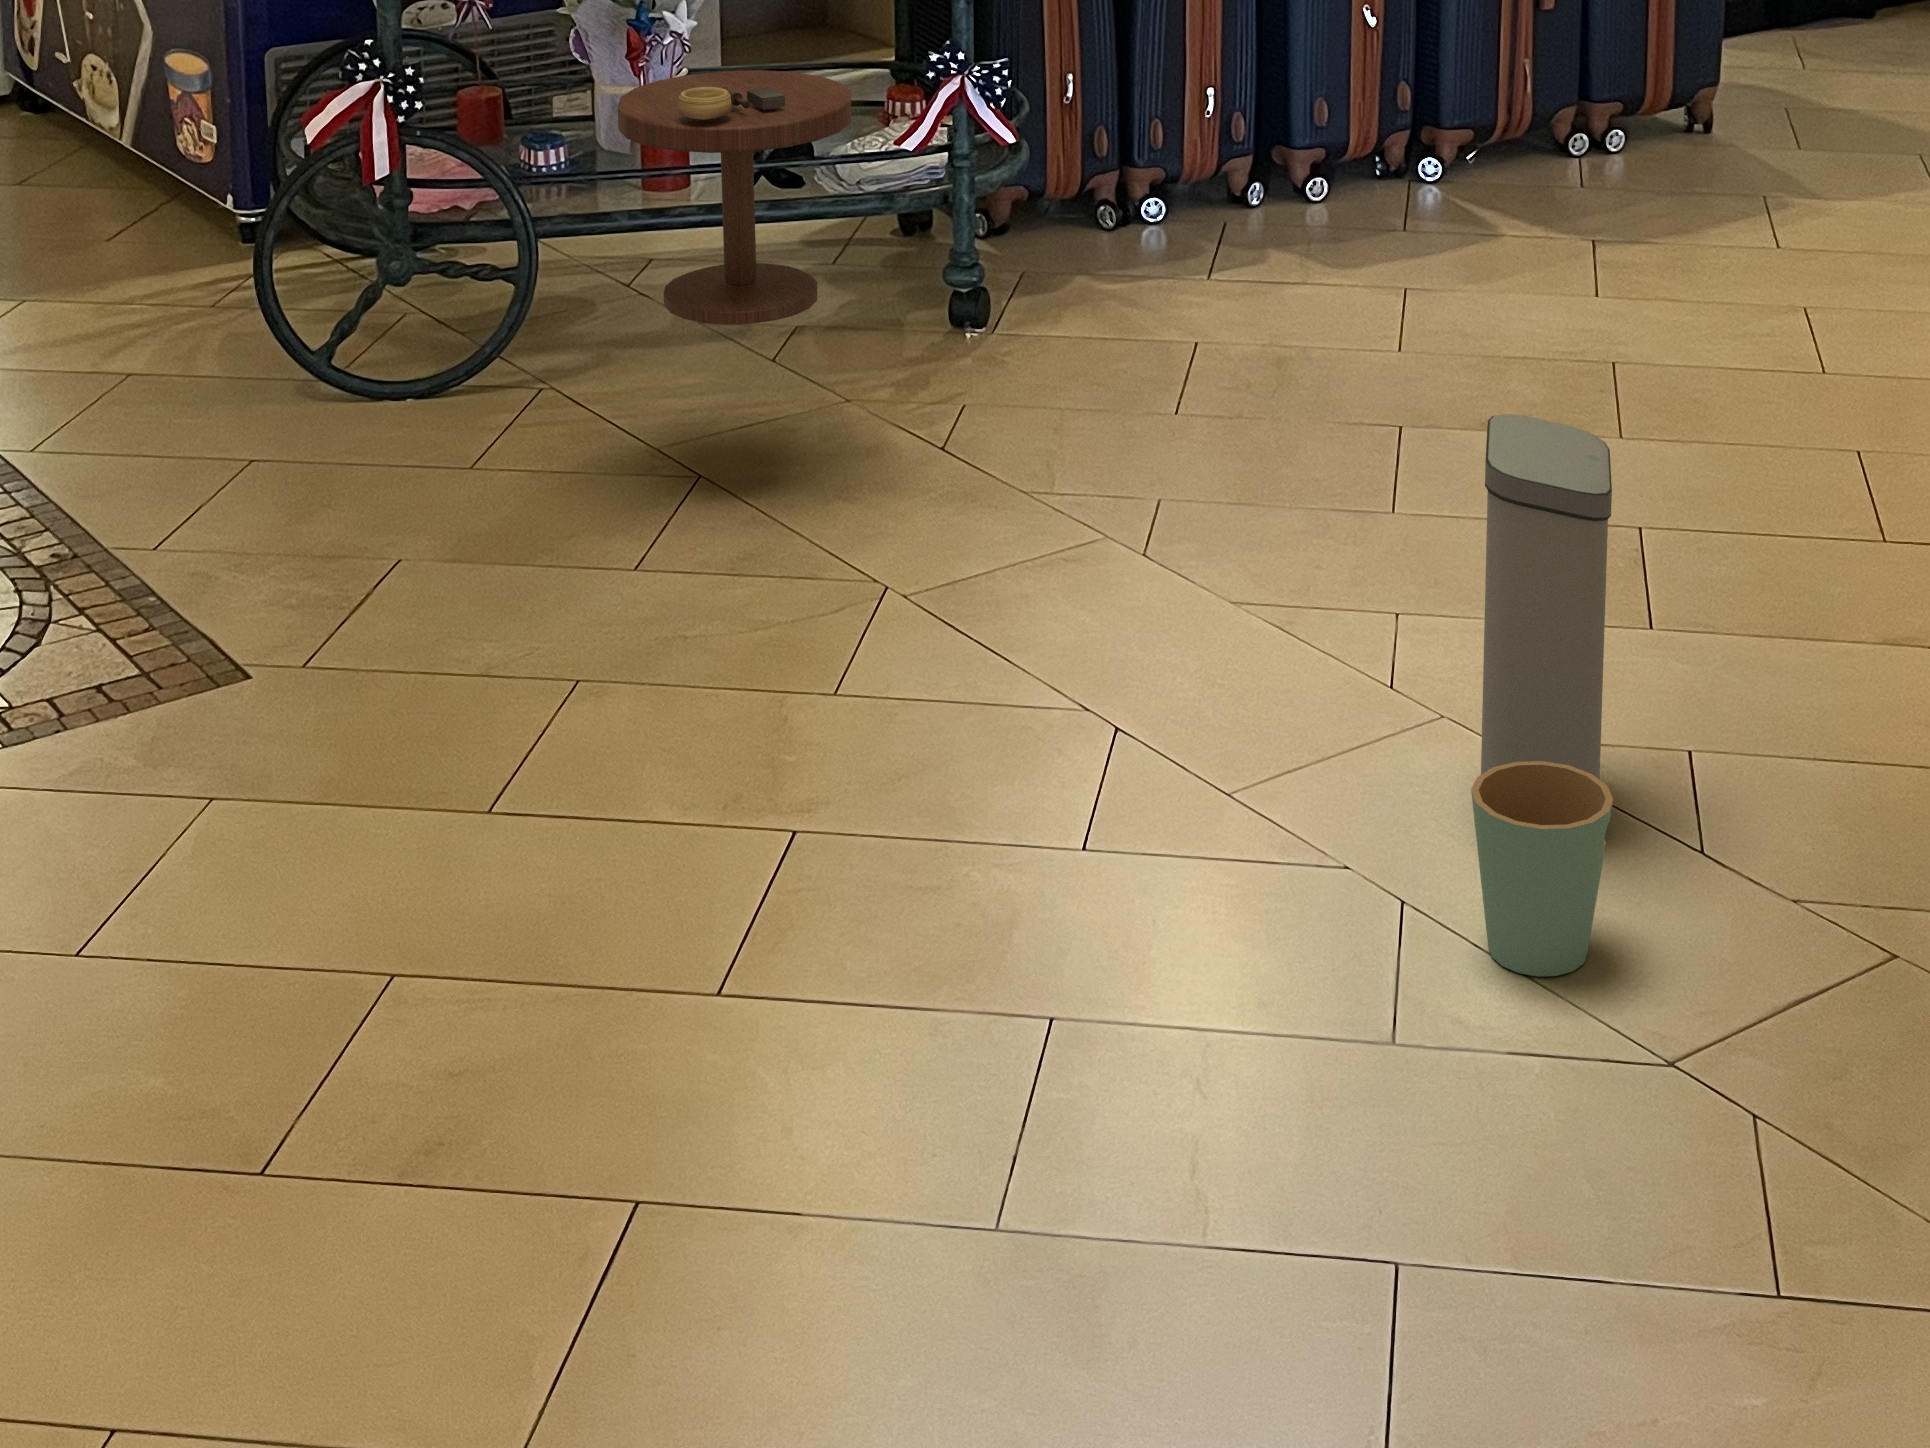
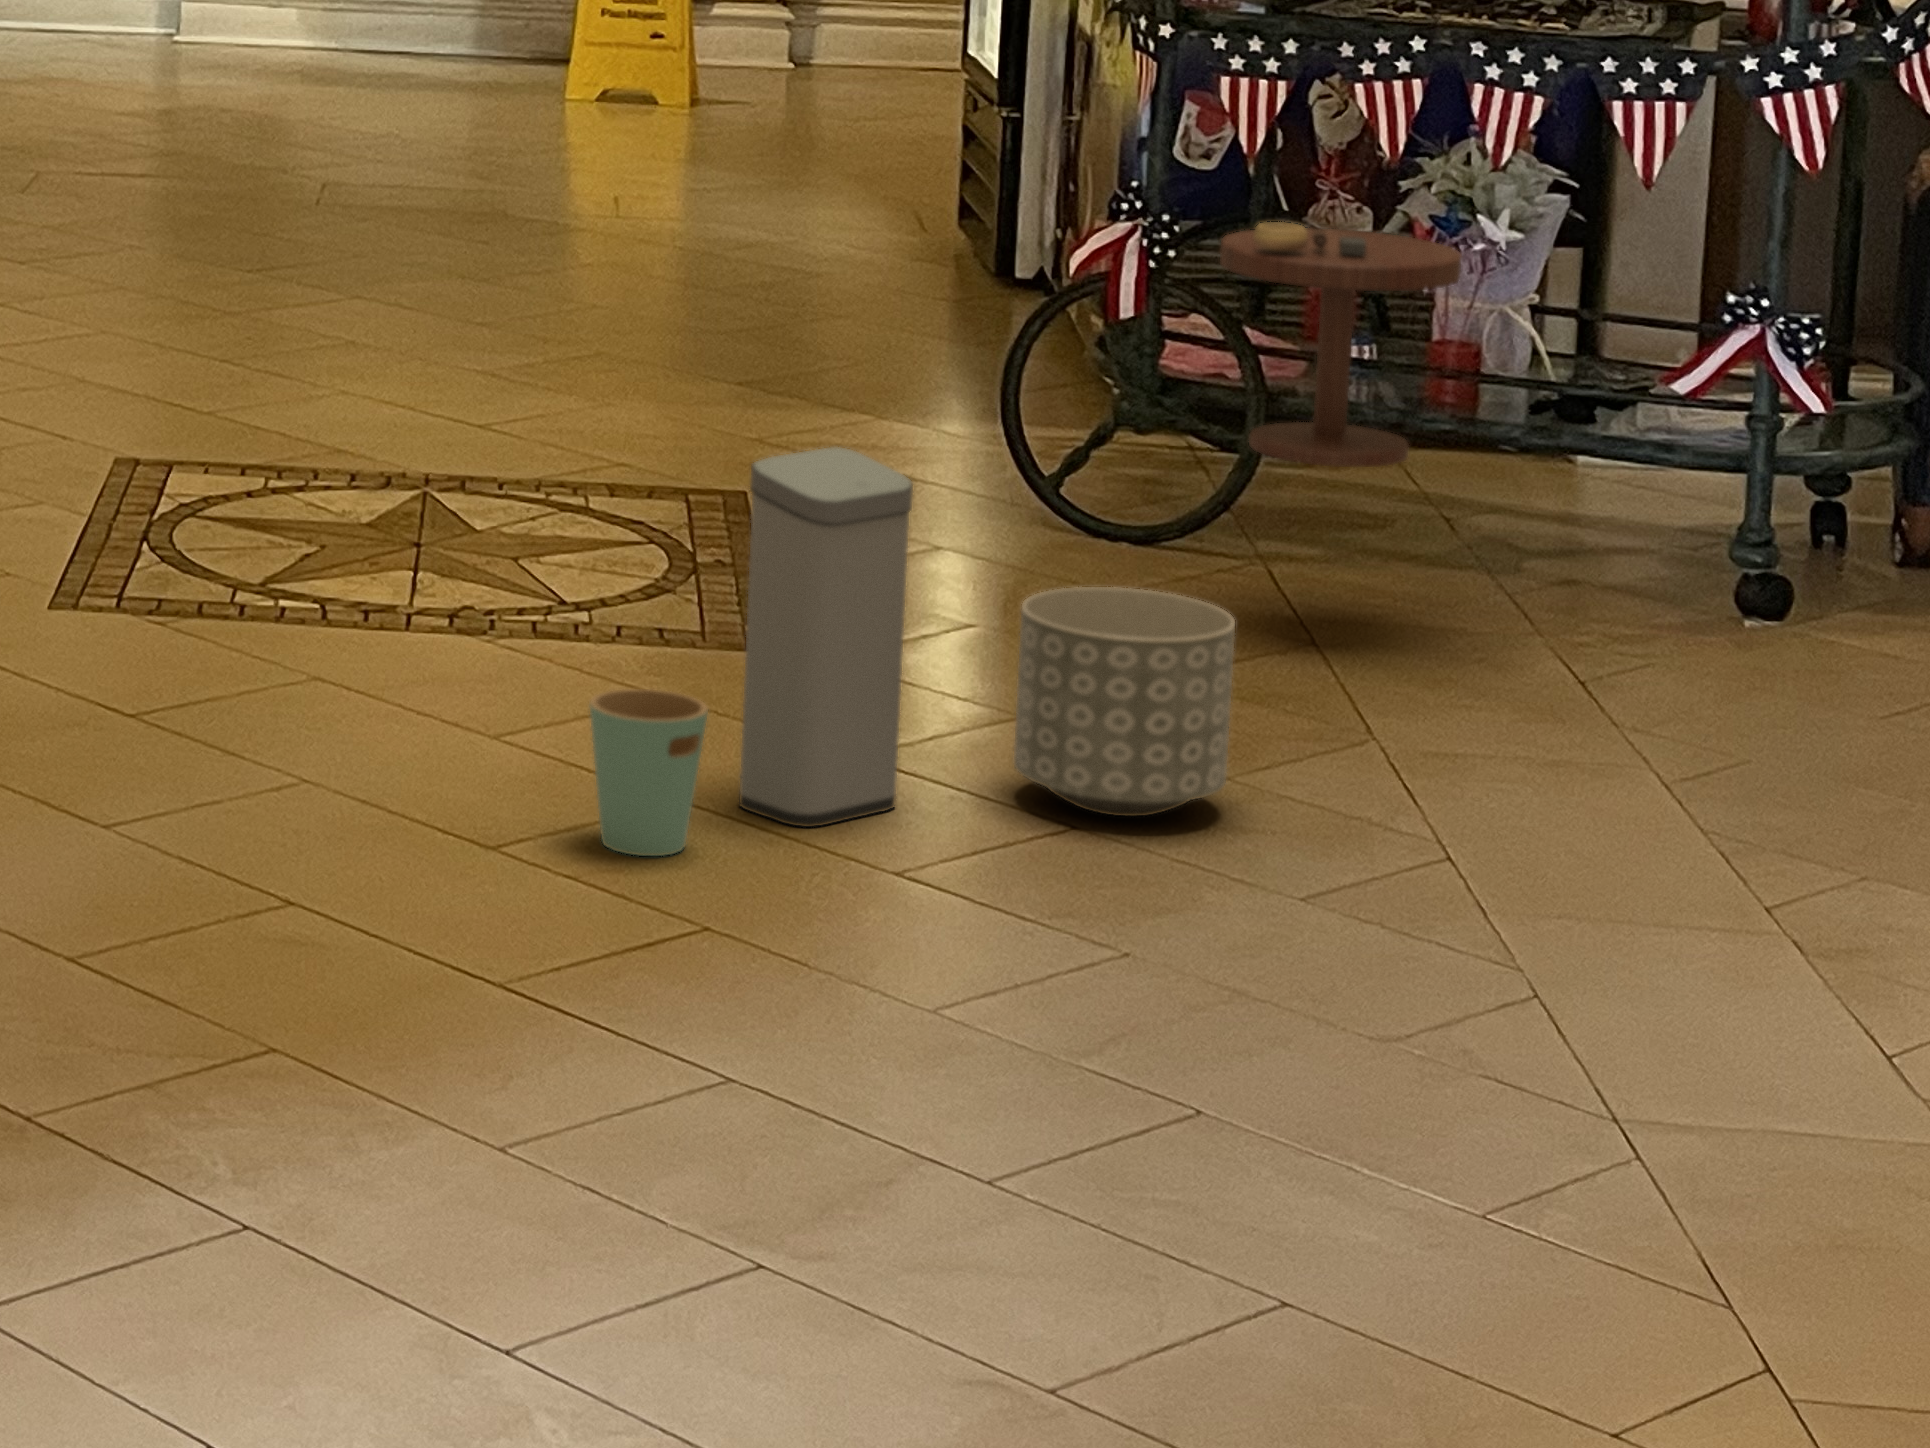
trash can: present [1471,414,1613,977] -> present [589,447,913,856]
planter: none [740,546,974,819] -> present [1014,587,1235,816]

